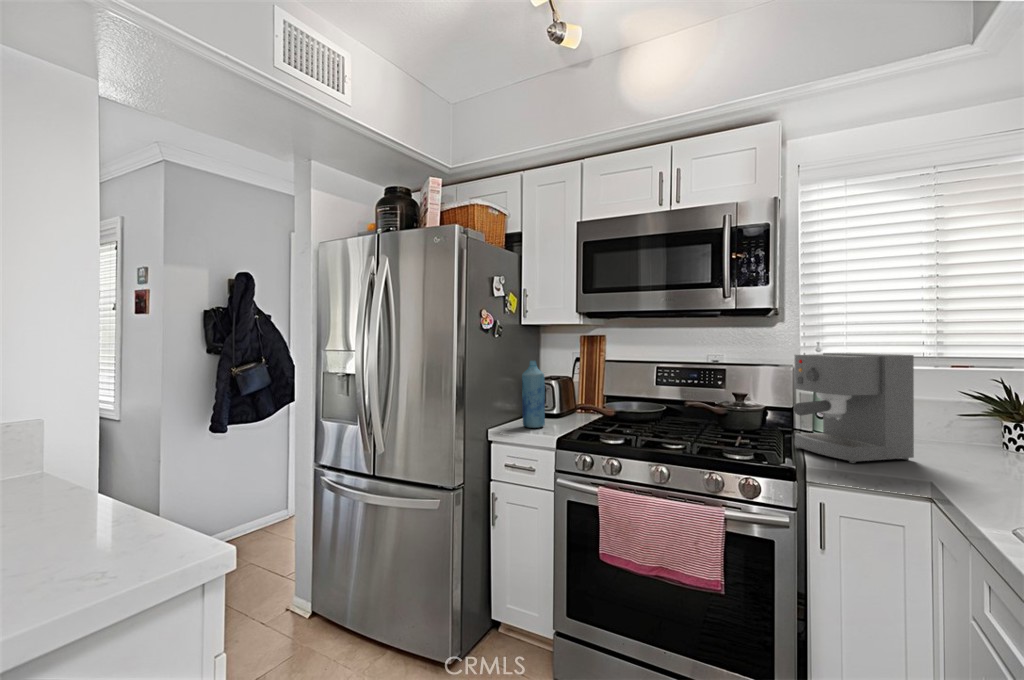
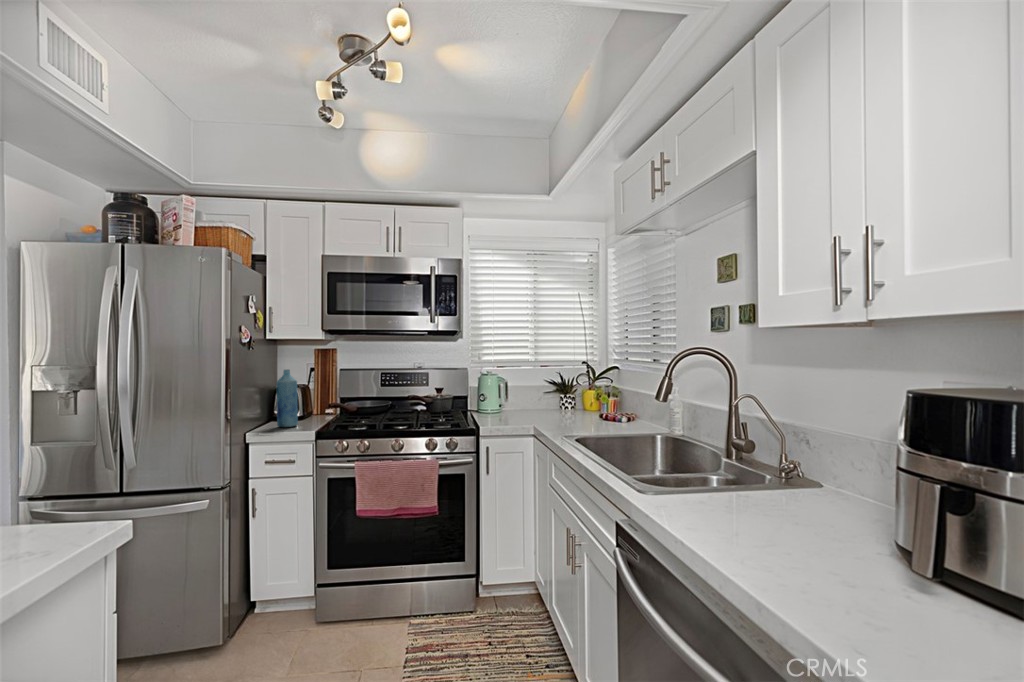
coffee maker: present [794,353,914,463] -> none [483,358,545,424]

